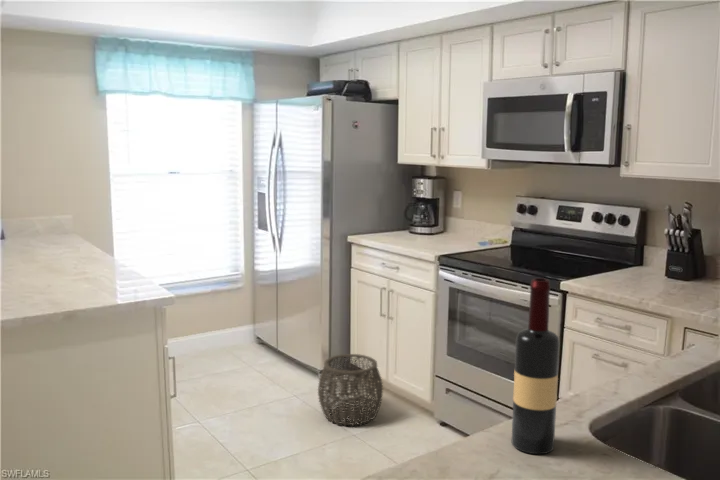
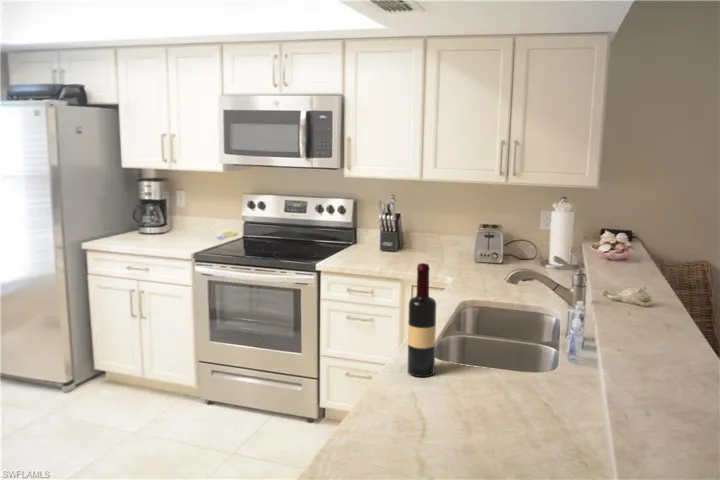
woven basket: present [318,354,383,426] -> none [80,358,150,430]

